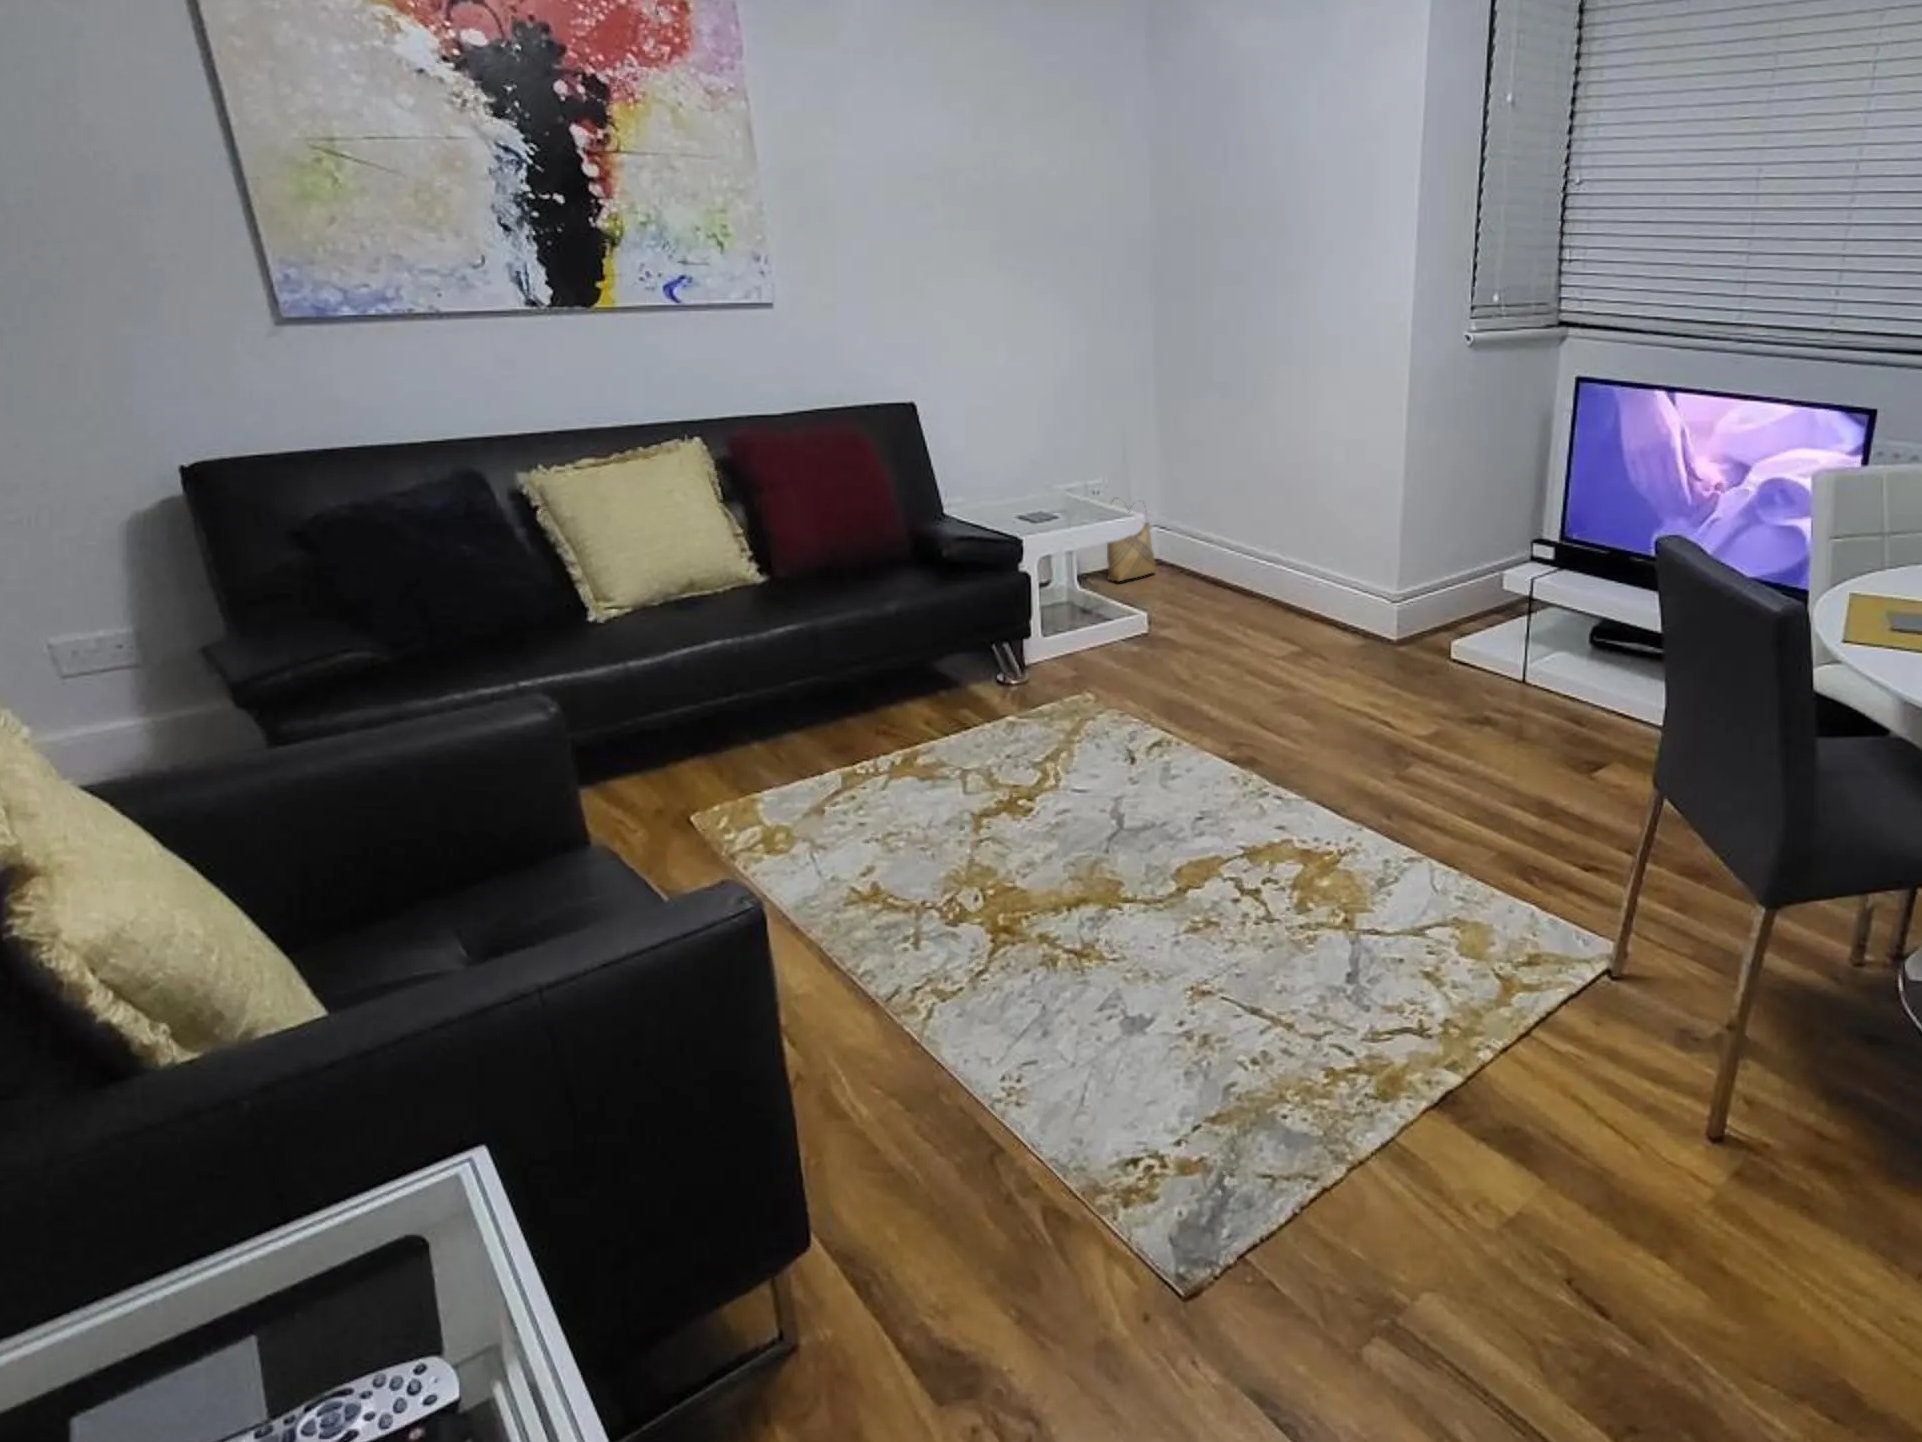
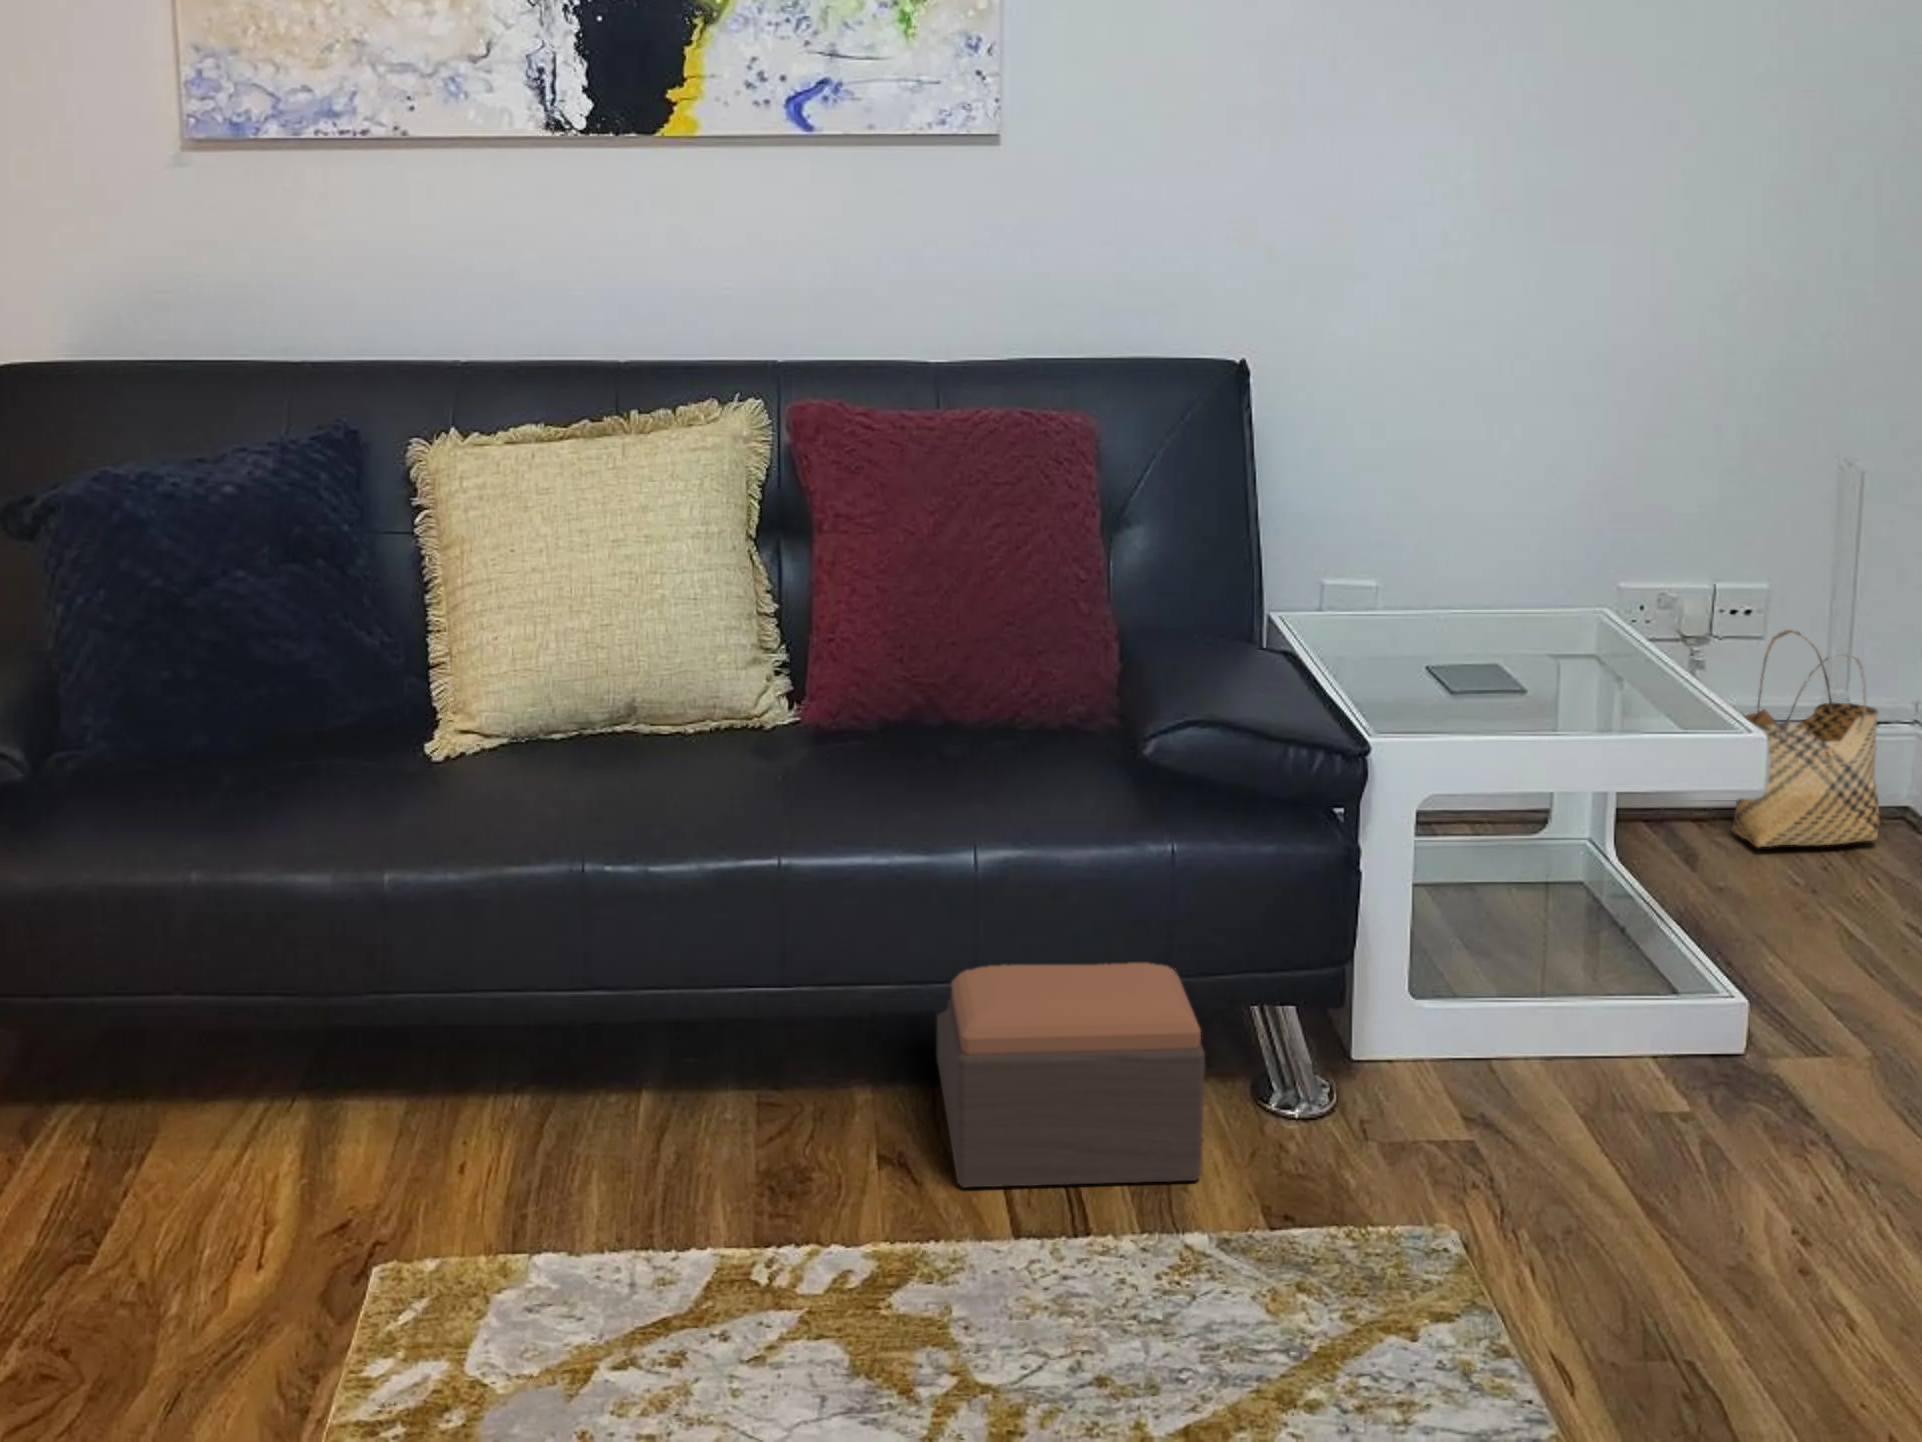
footstool: none [860,624,995,730] -> present [937,963,1205,1187]

